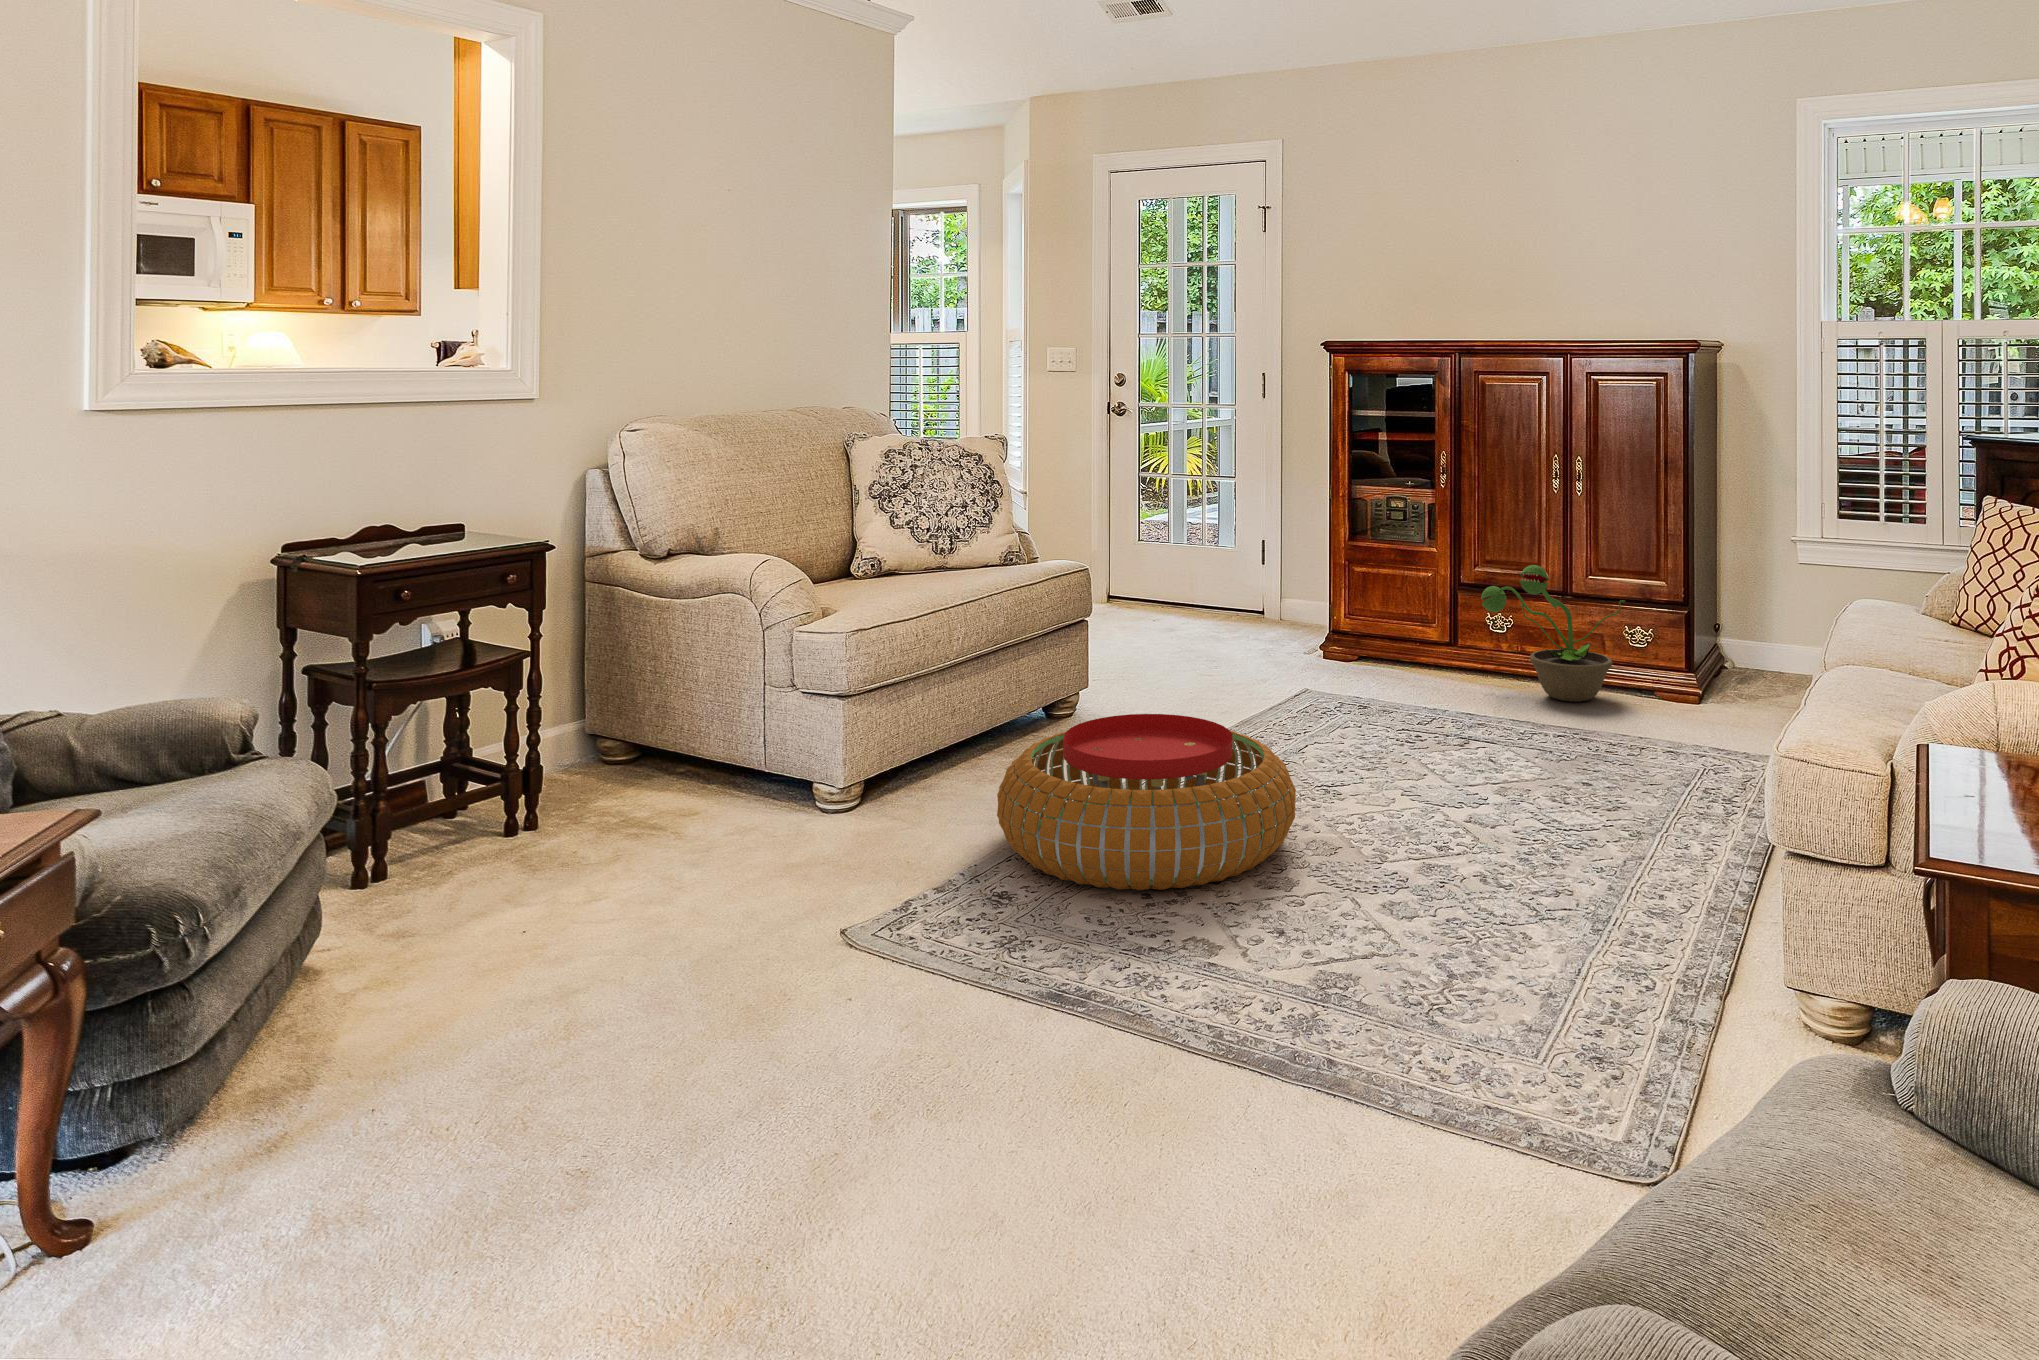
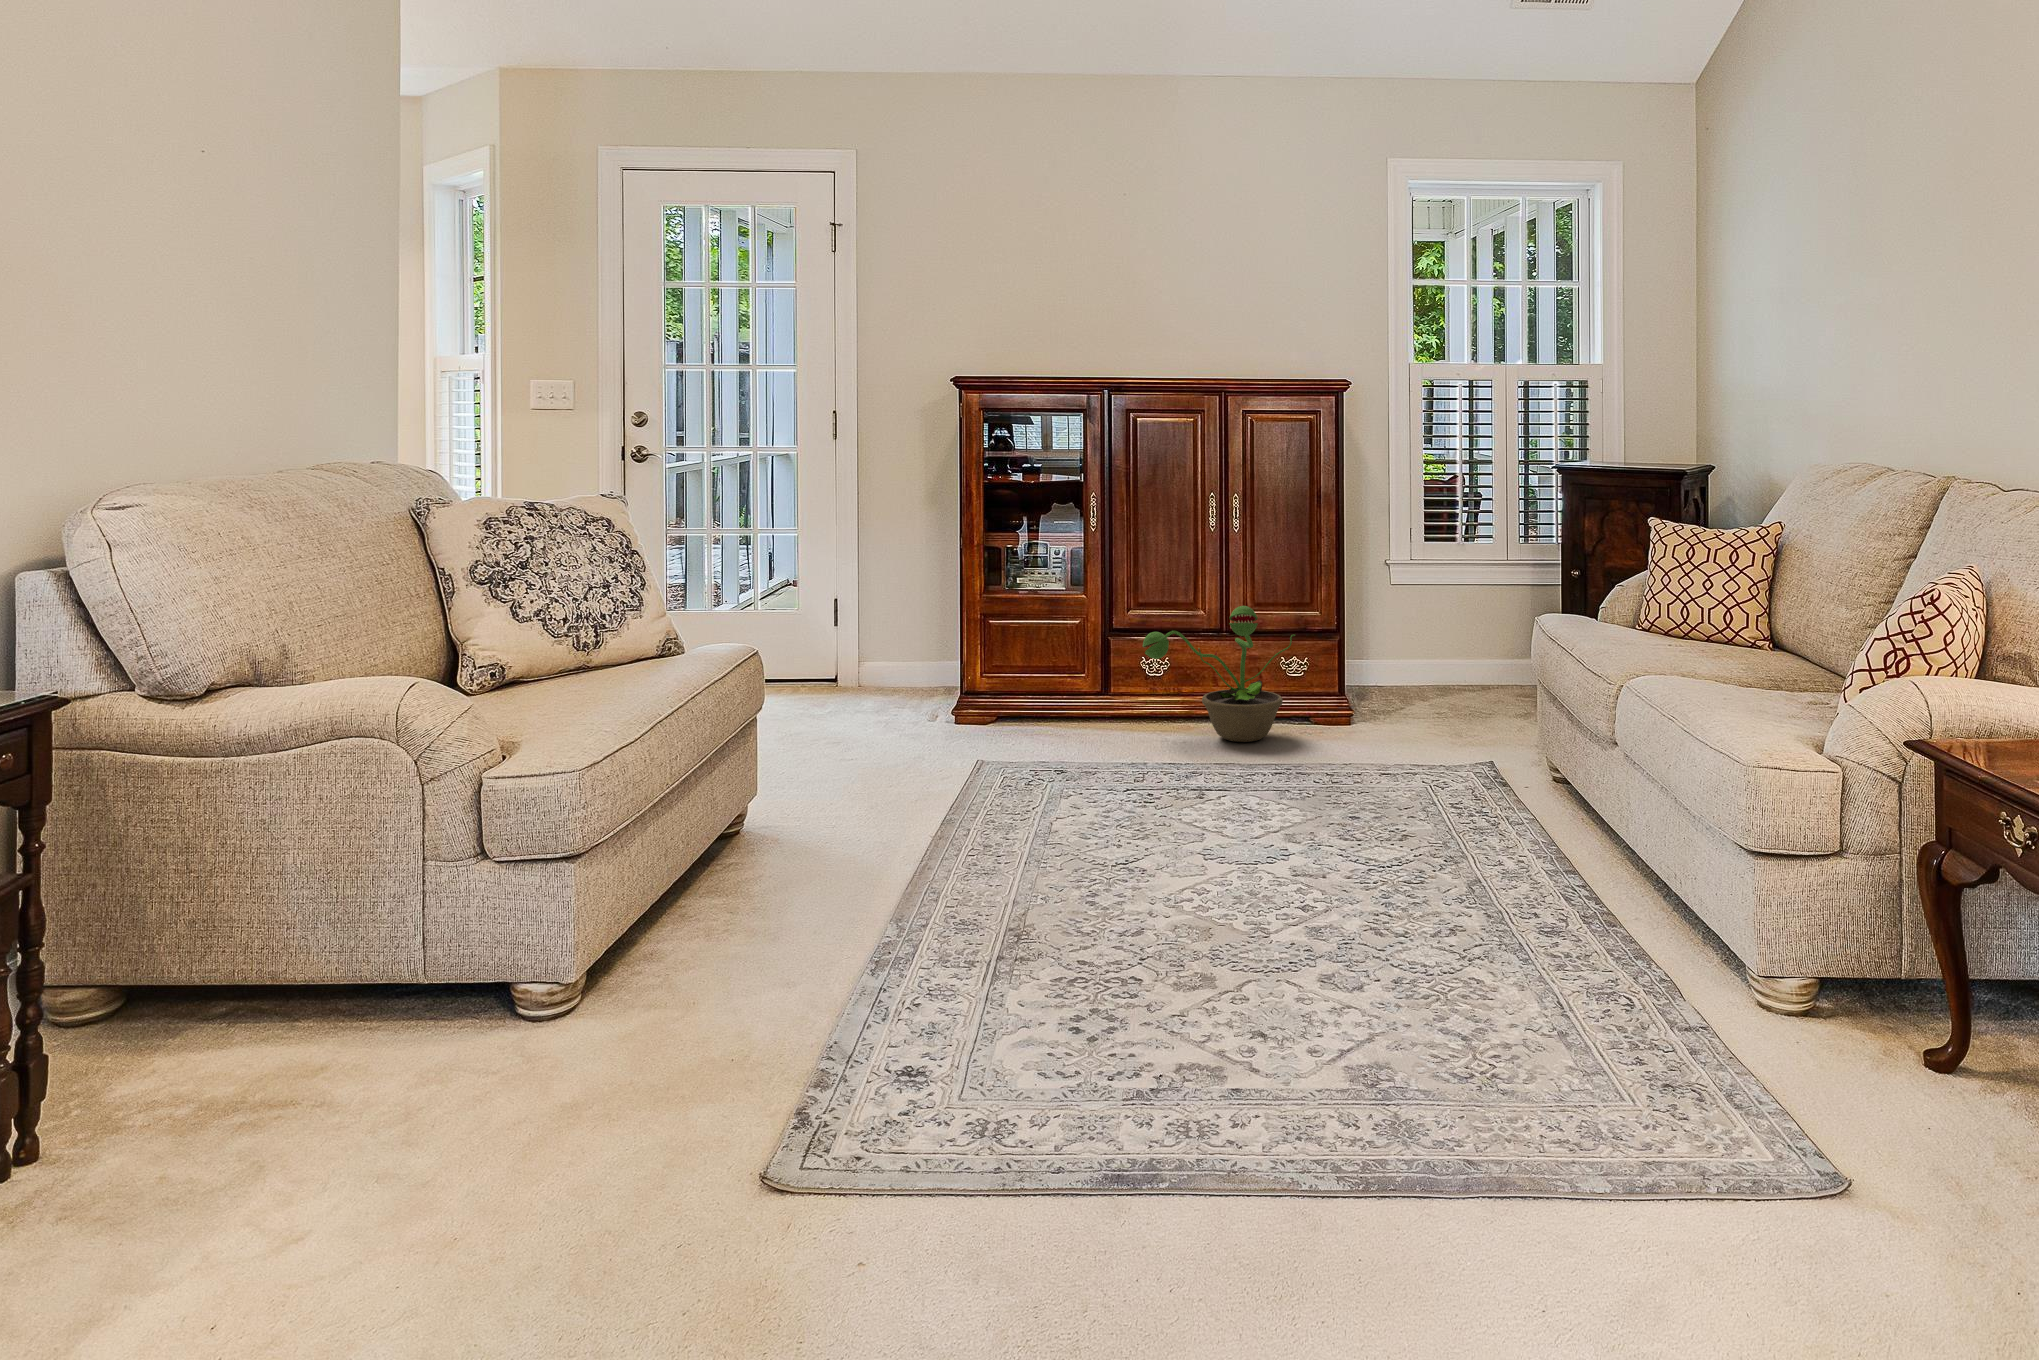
pouf: present [997,714,1296,890] -> none [833,814,1192,1040]

